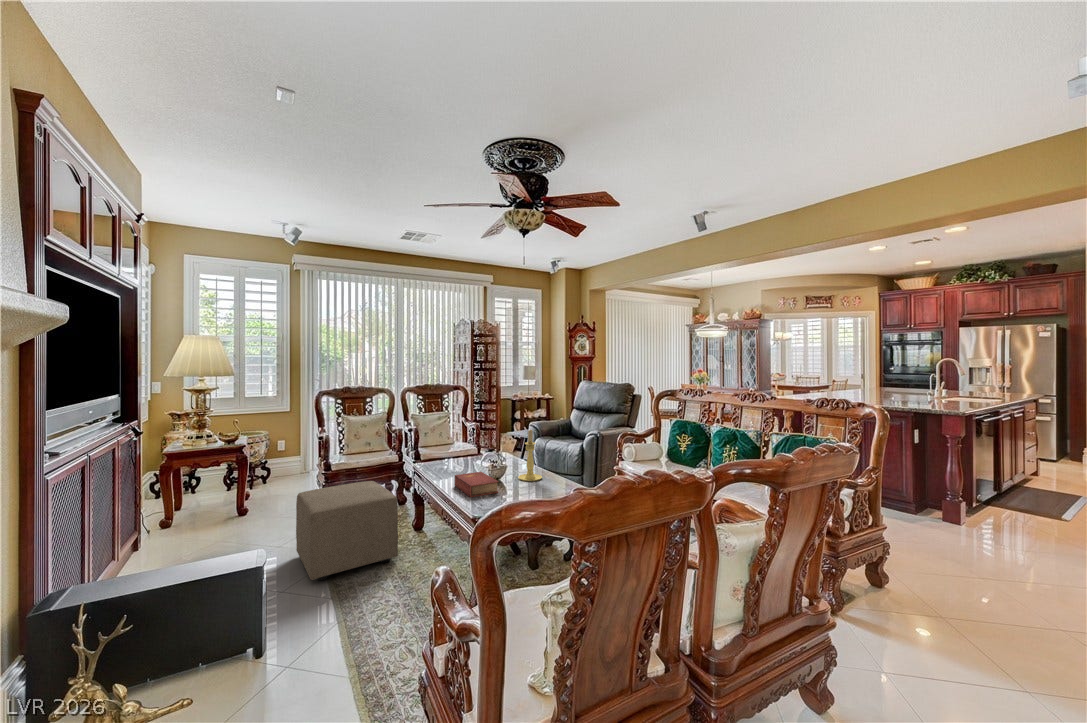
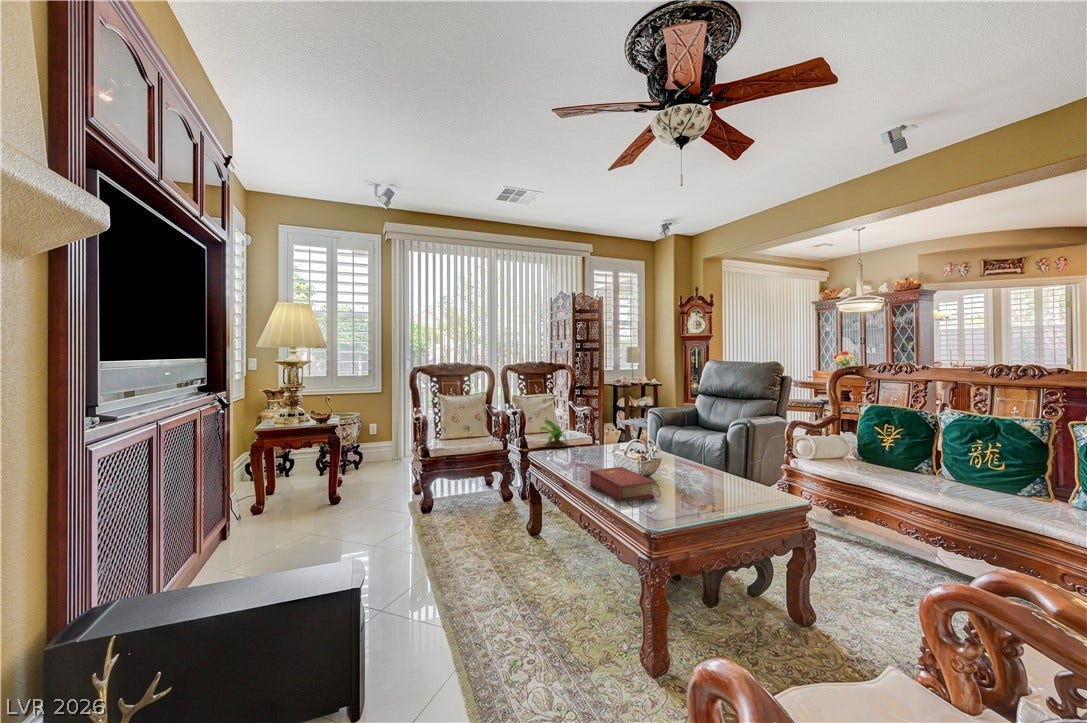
potted flower: none [429,421,460,457] -> present [540,408,568,447]
candle holder: present [518,430,542,481] -> none [668,413,701,482]
ottoman: present [296,481,398,580] -> none [396,473,518,598]

